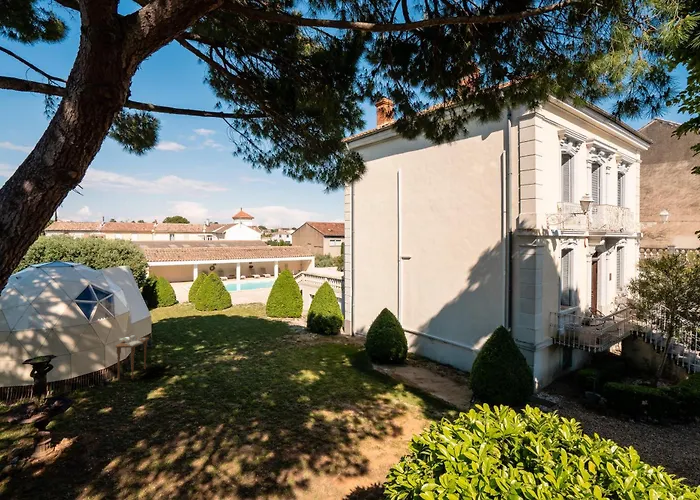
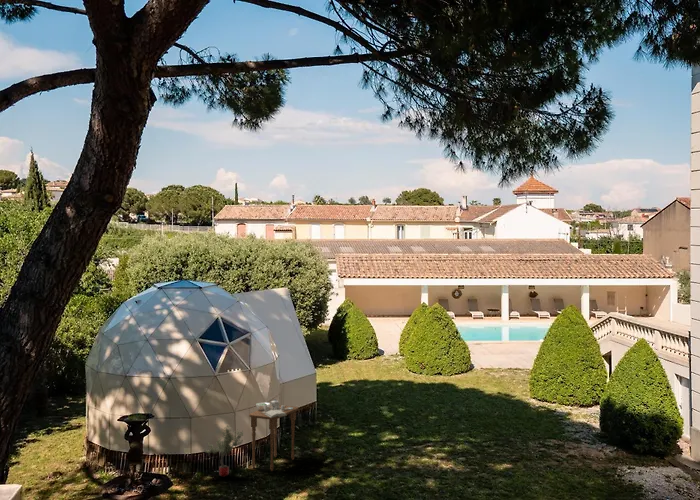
potted tree: none [82,355,112,389] -> present [205,426,243,477]

